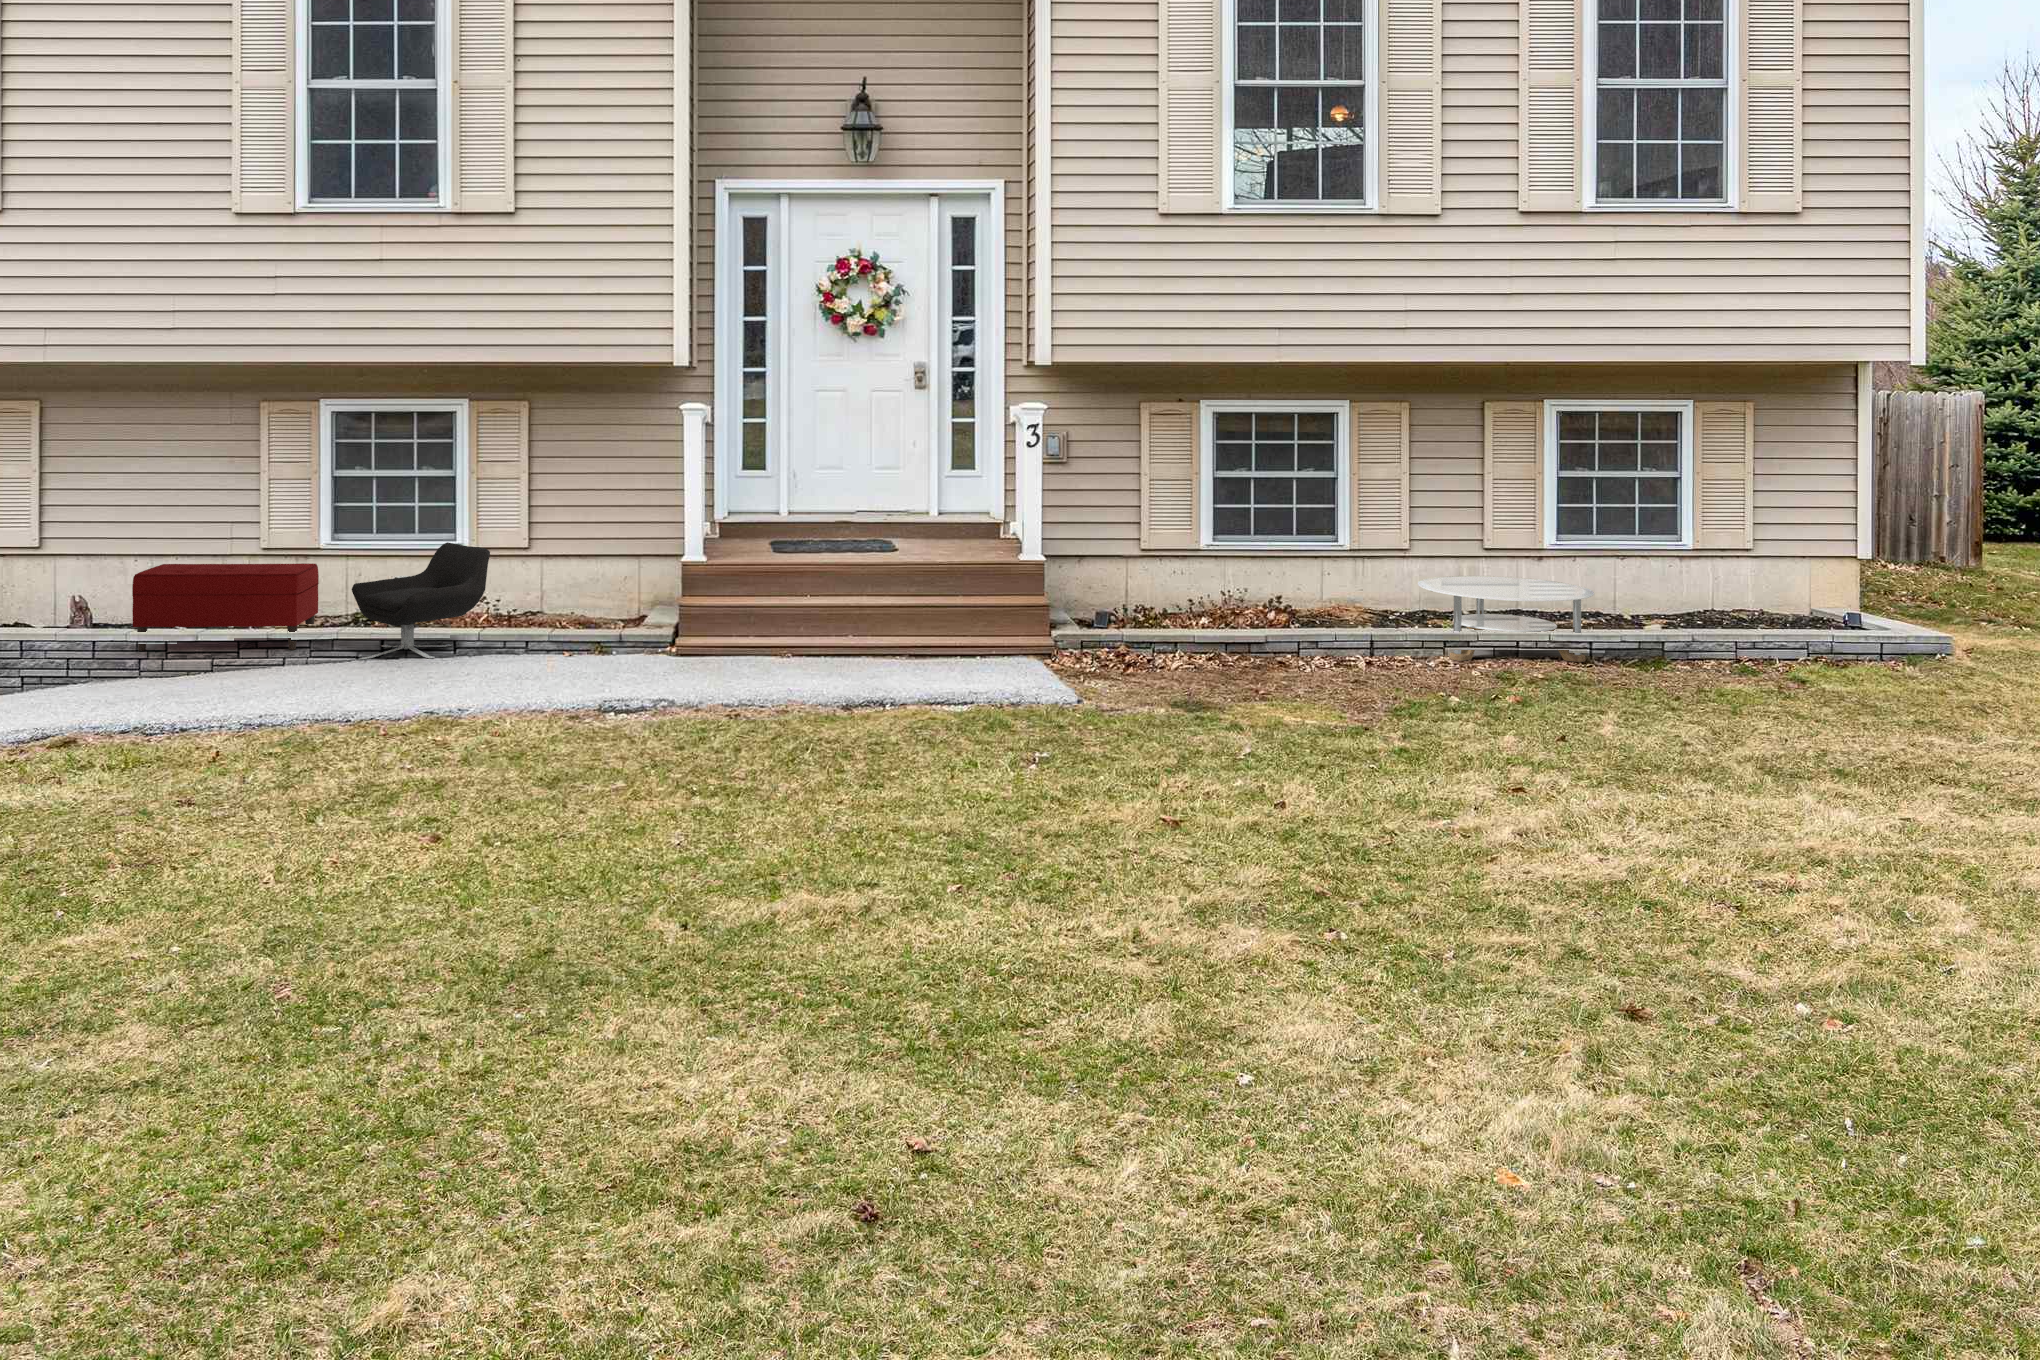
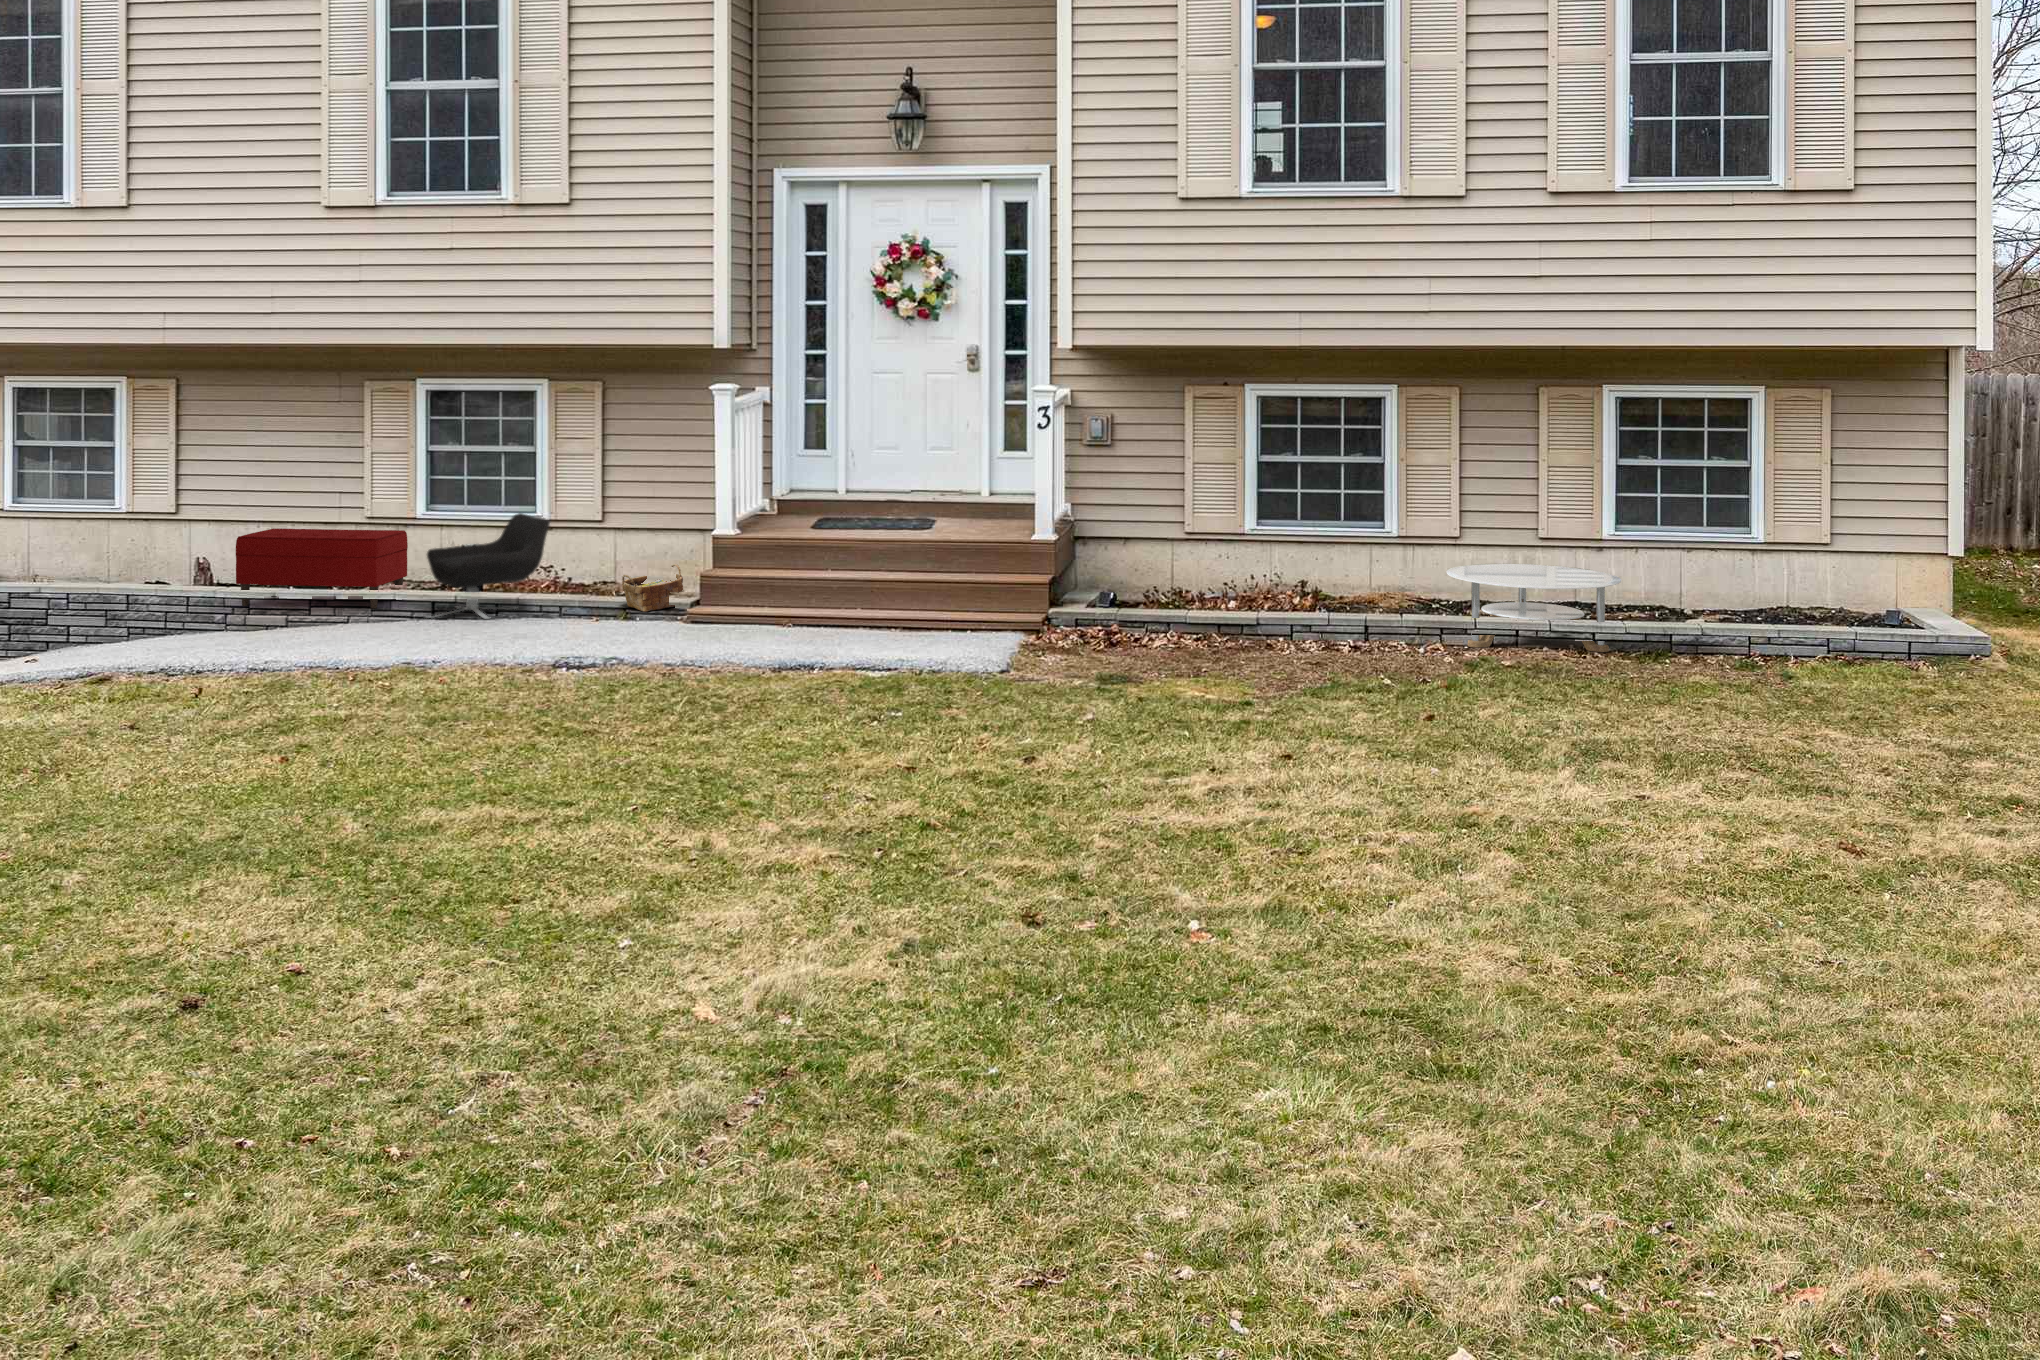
woven basket: none [565,593,630,645] -> present [622,564,683,612]

